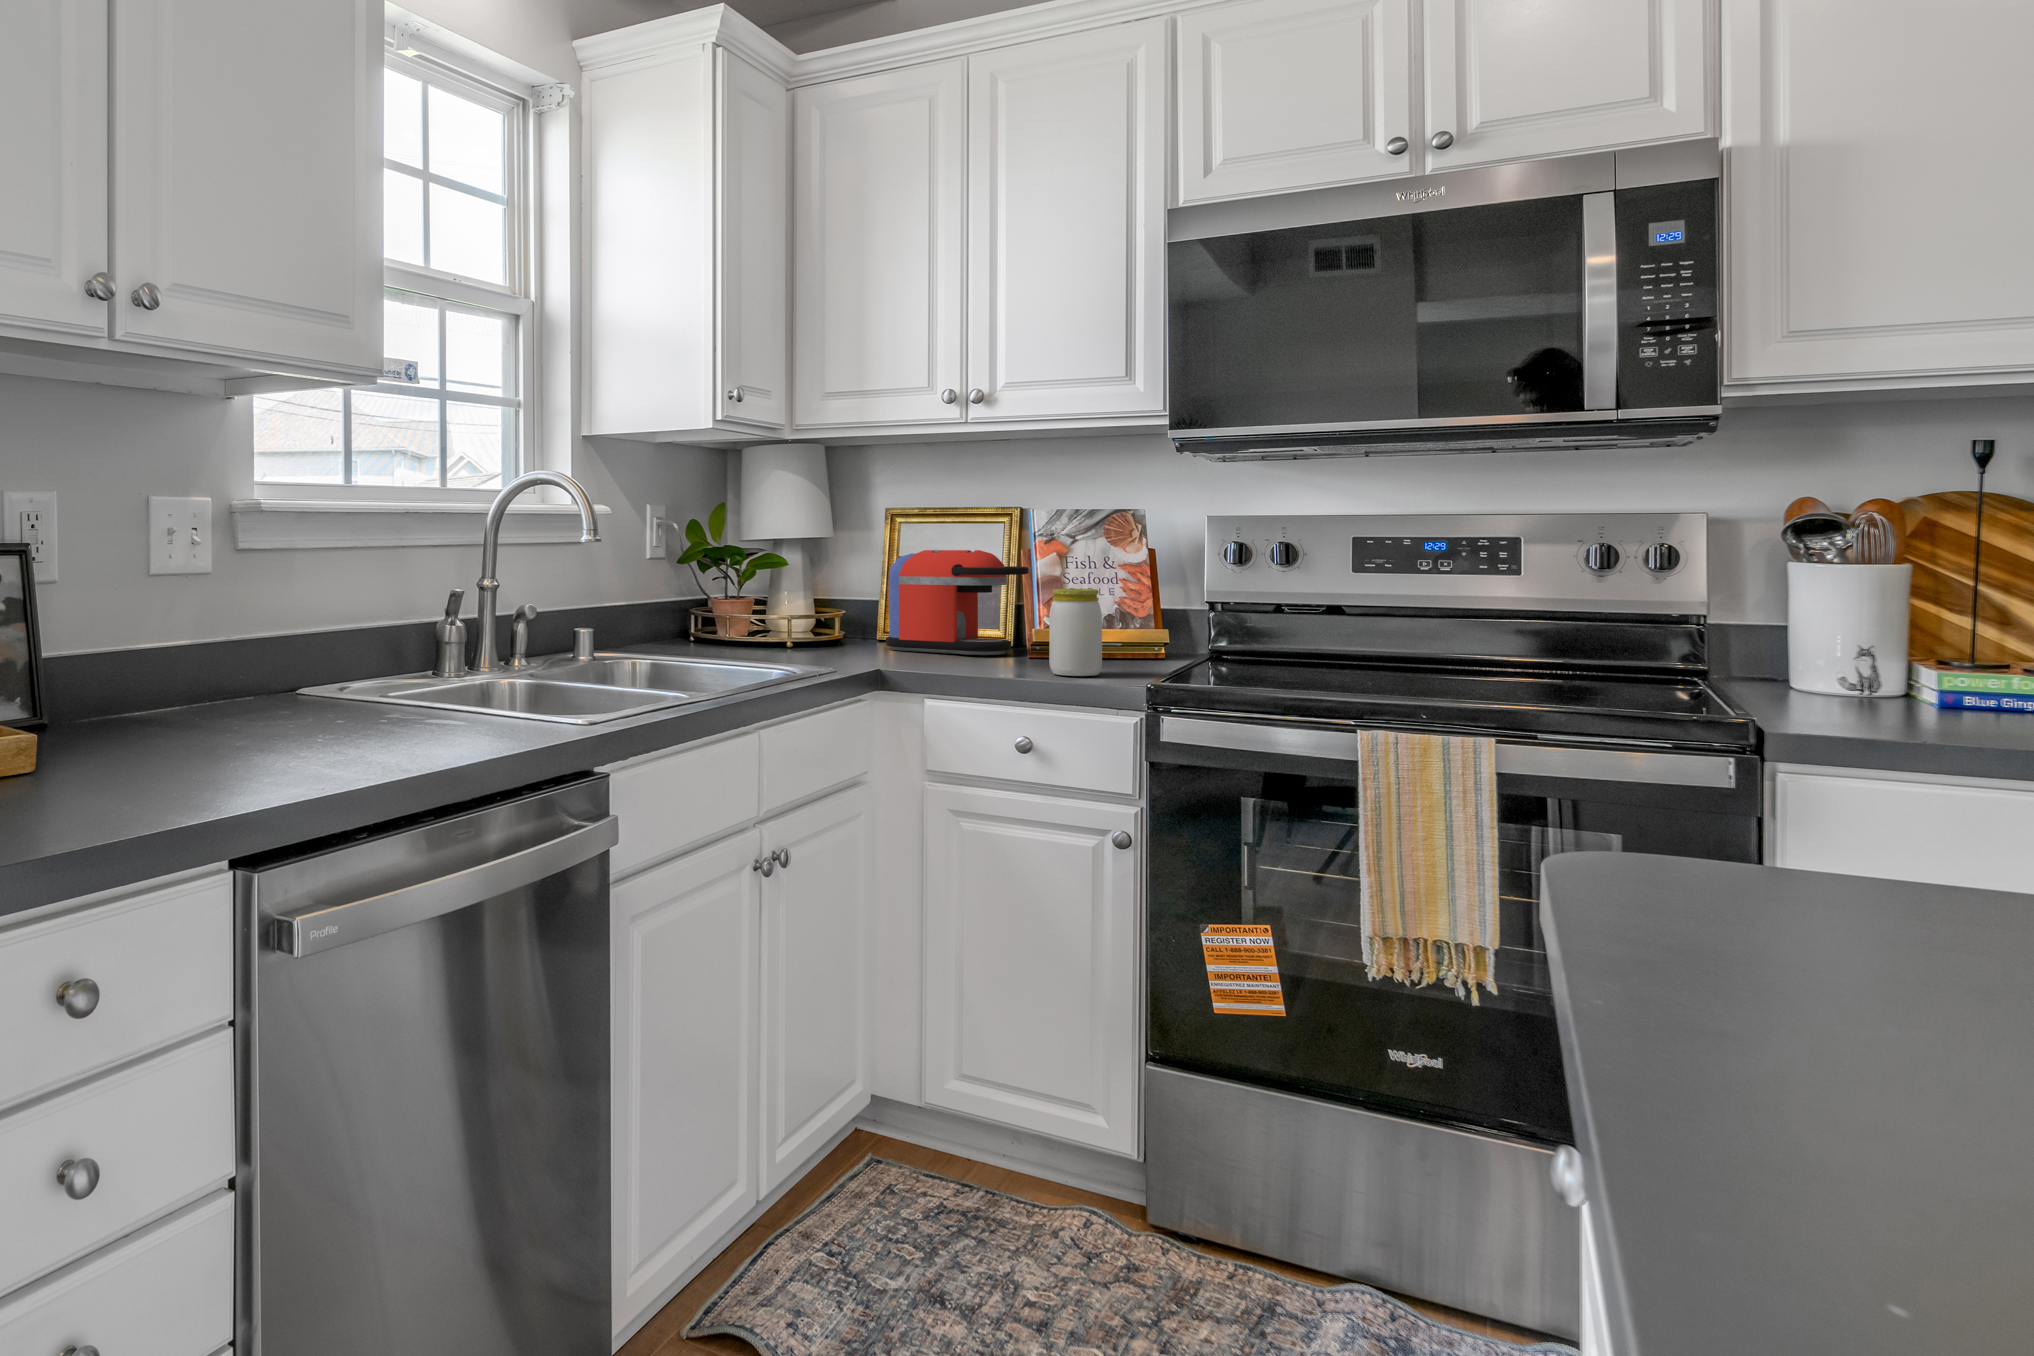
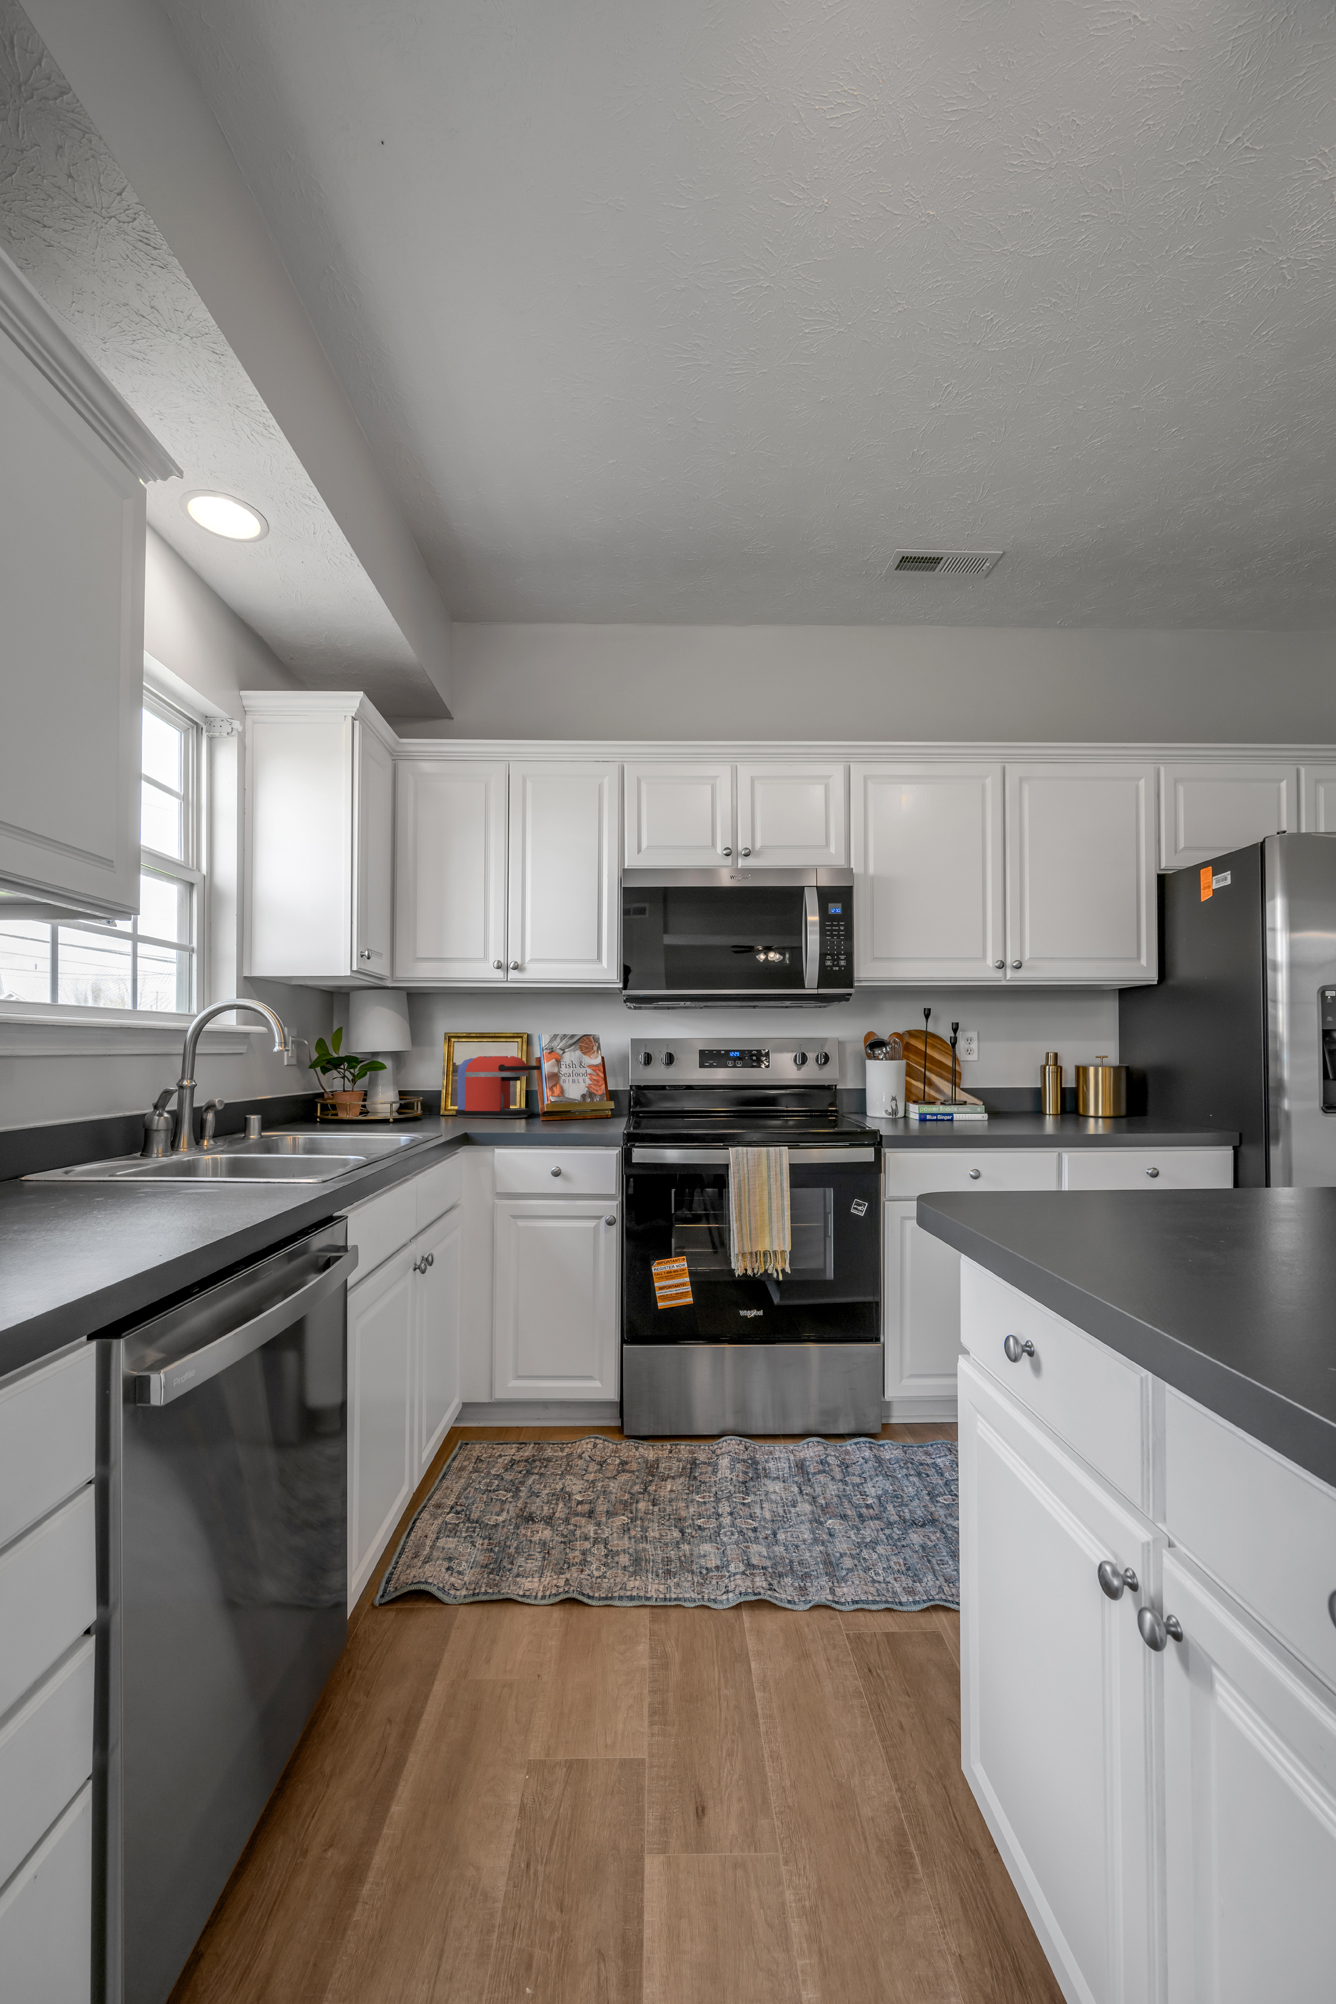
jar: present [1049,589,1102,676] -> none [563,1077,591,1127]

